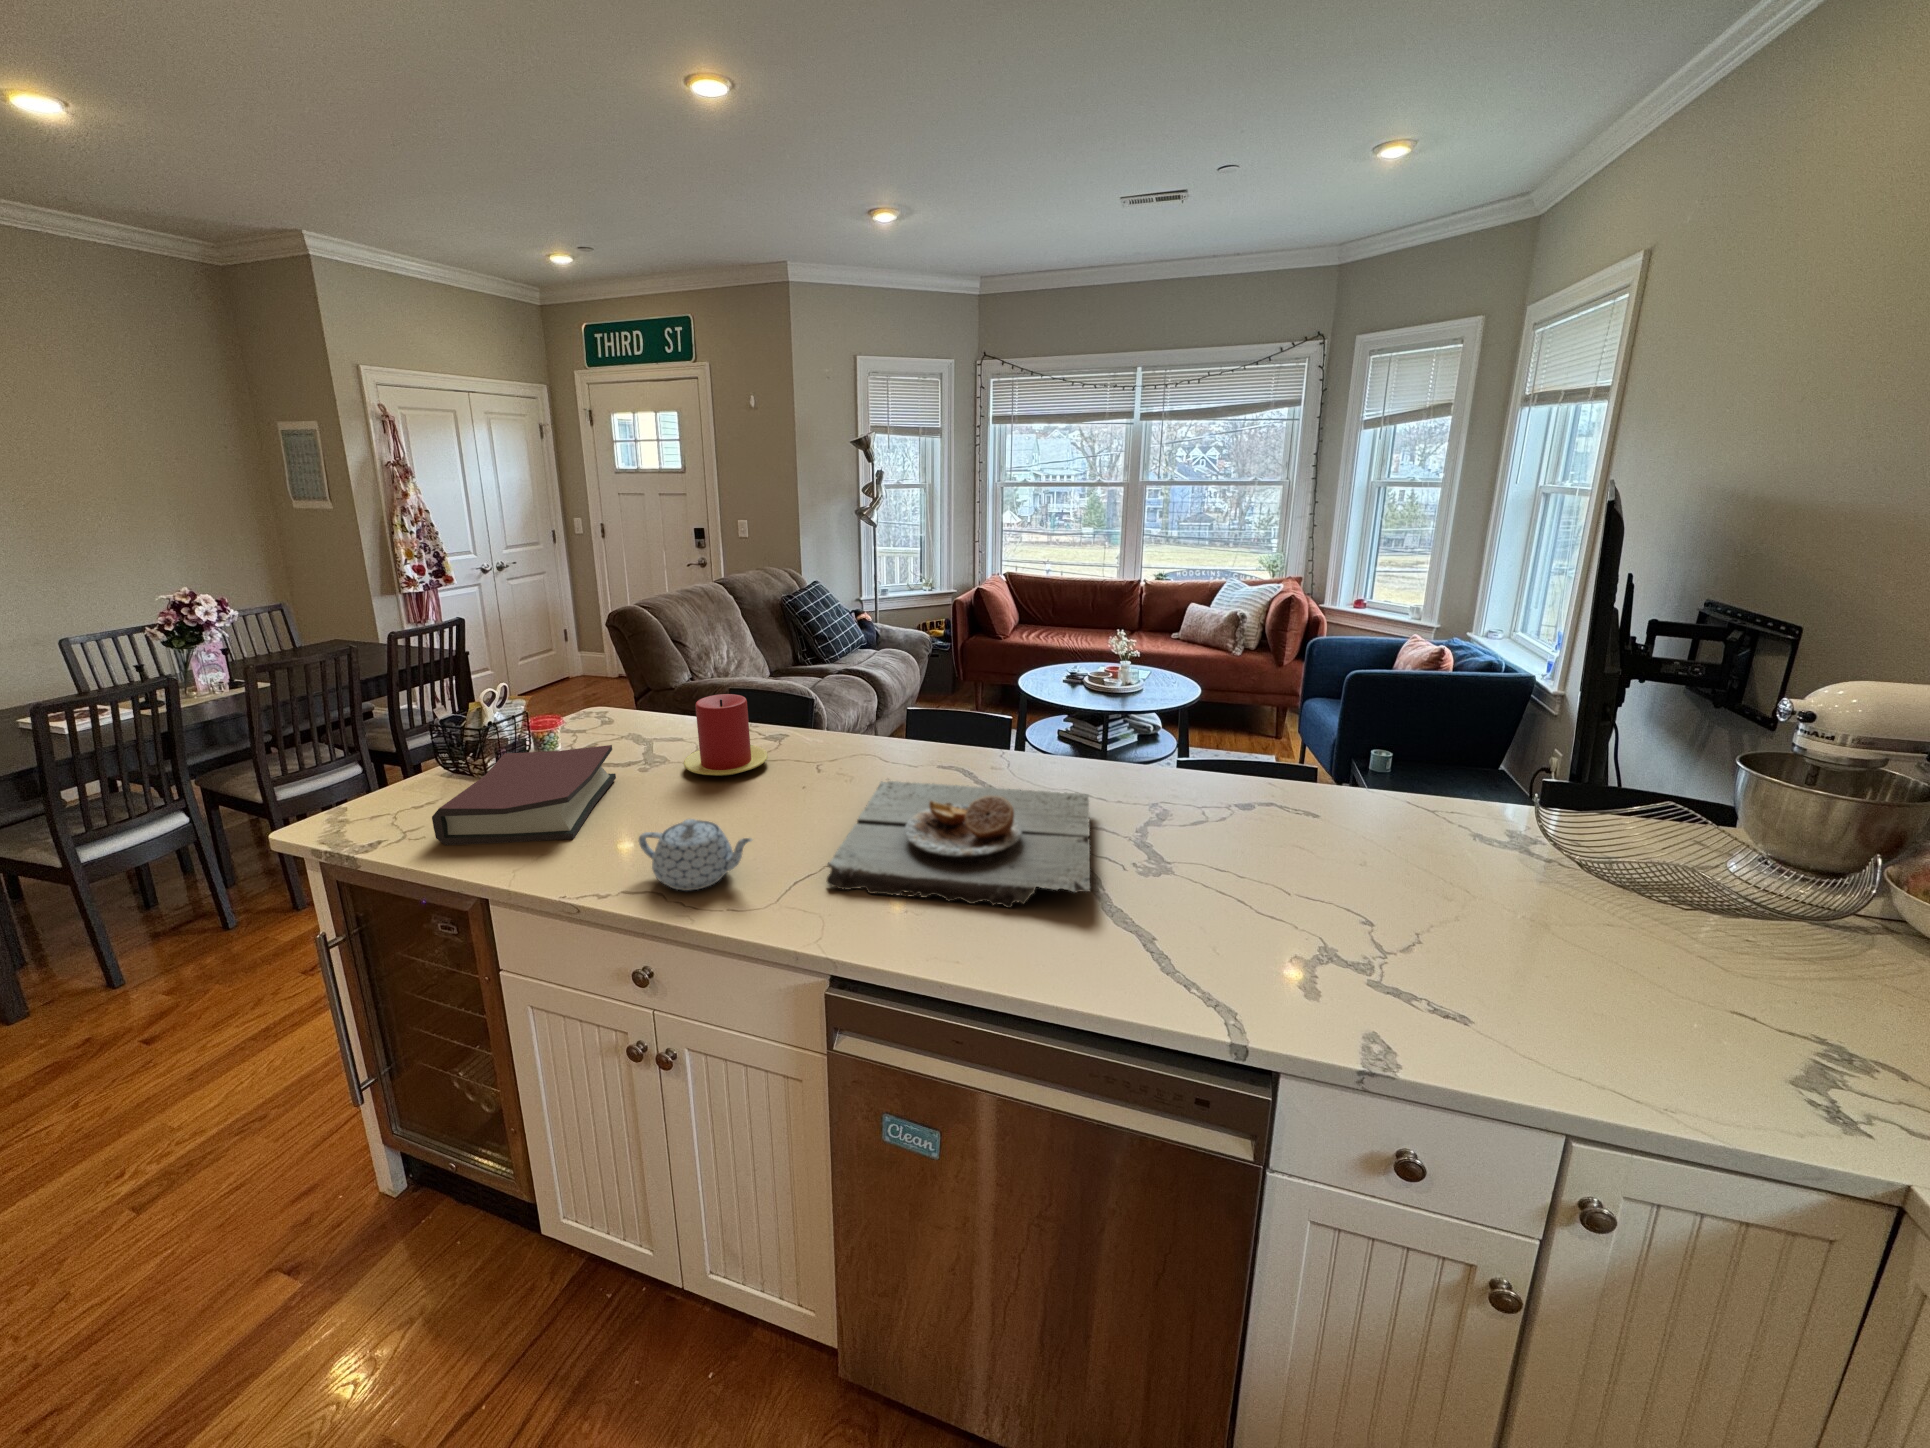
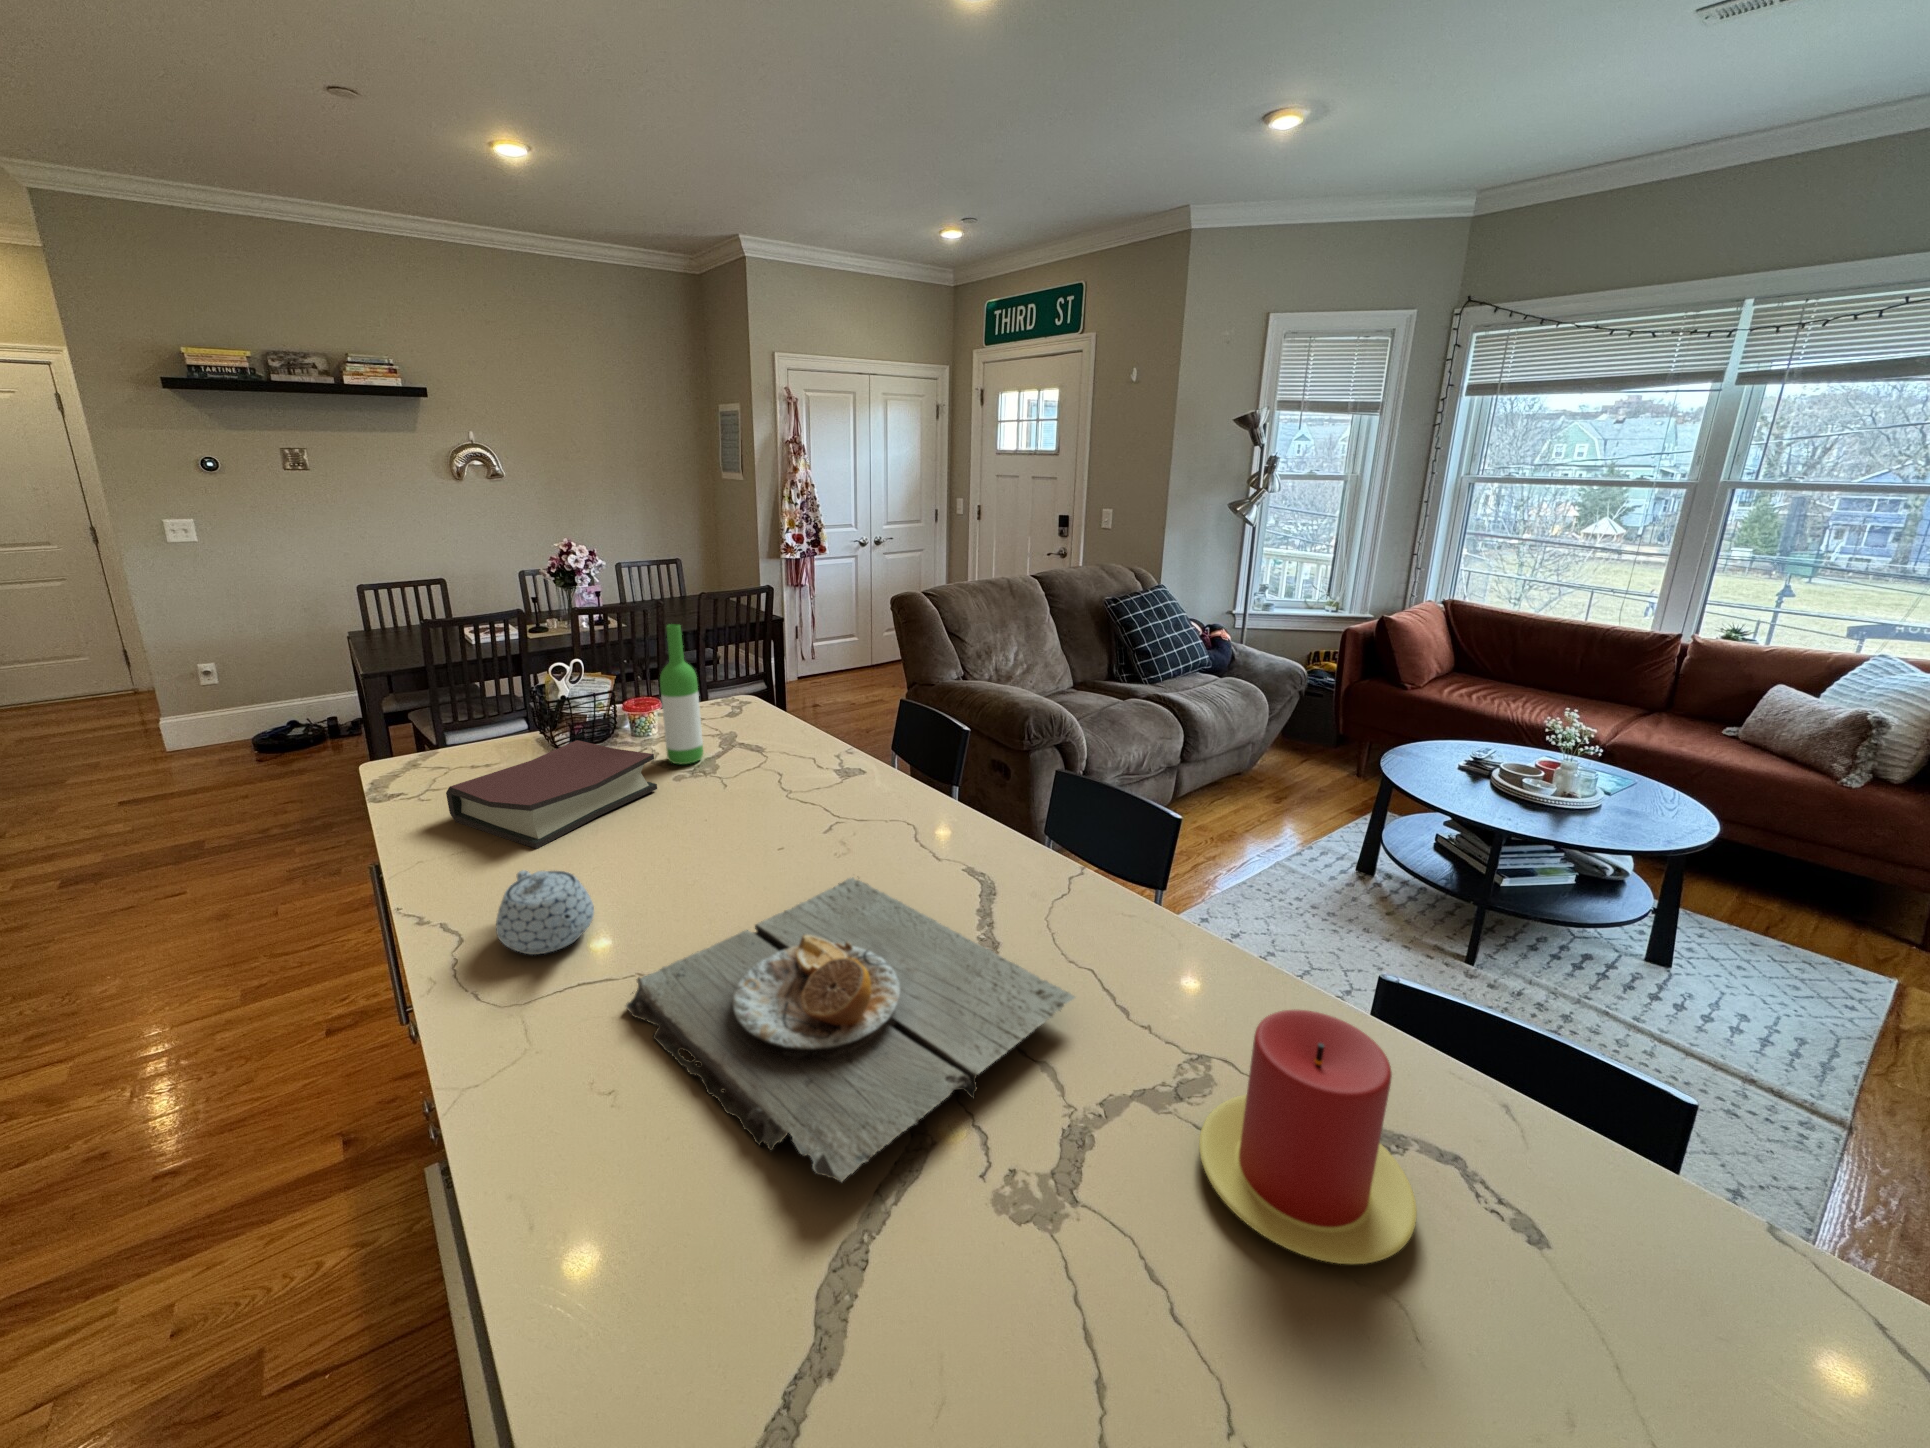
wine bottle: none [575,626,620,760] -> present [660,624,703,764]
candle: present [684,694,768,776] -> present [1199,1010,1417,1264]

